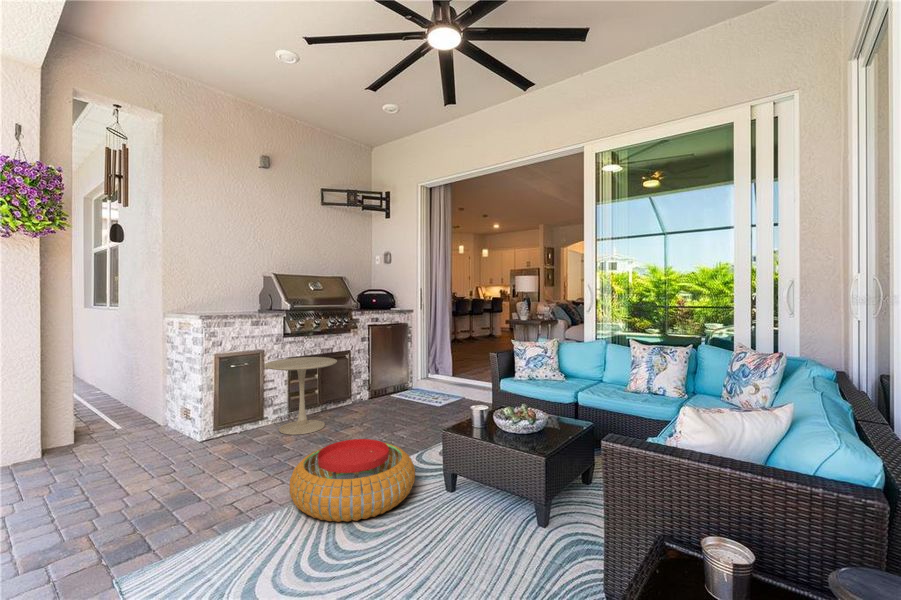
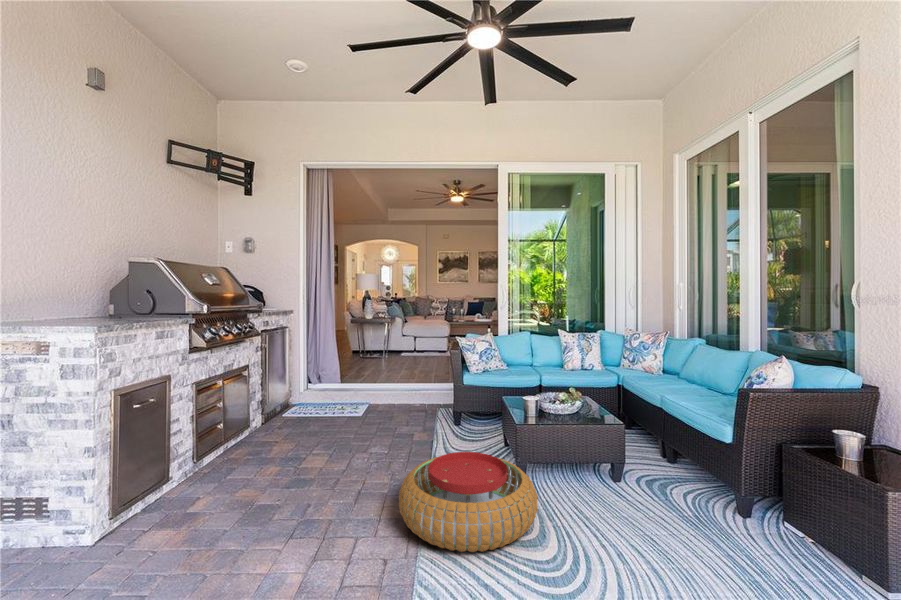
side table: present [264,357,337,435] -> none [187,376,296,491]

